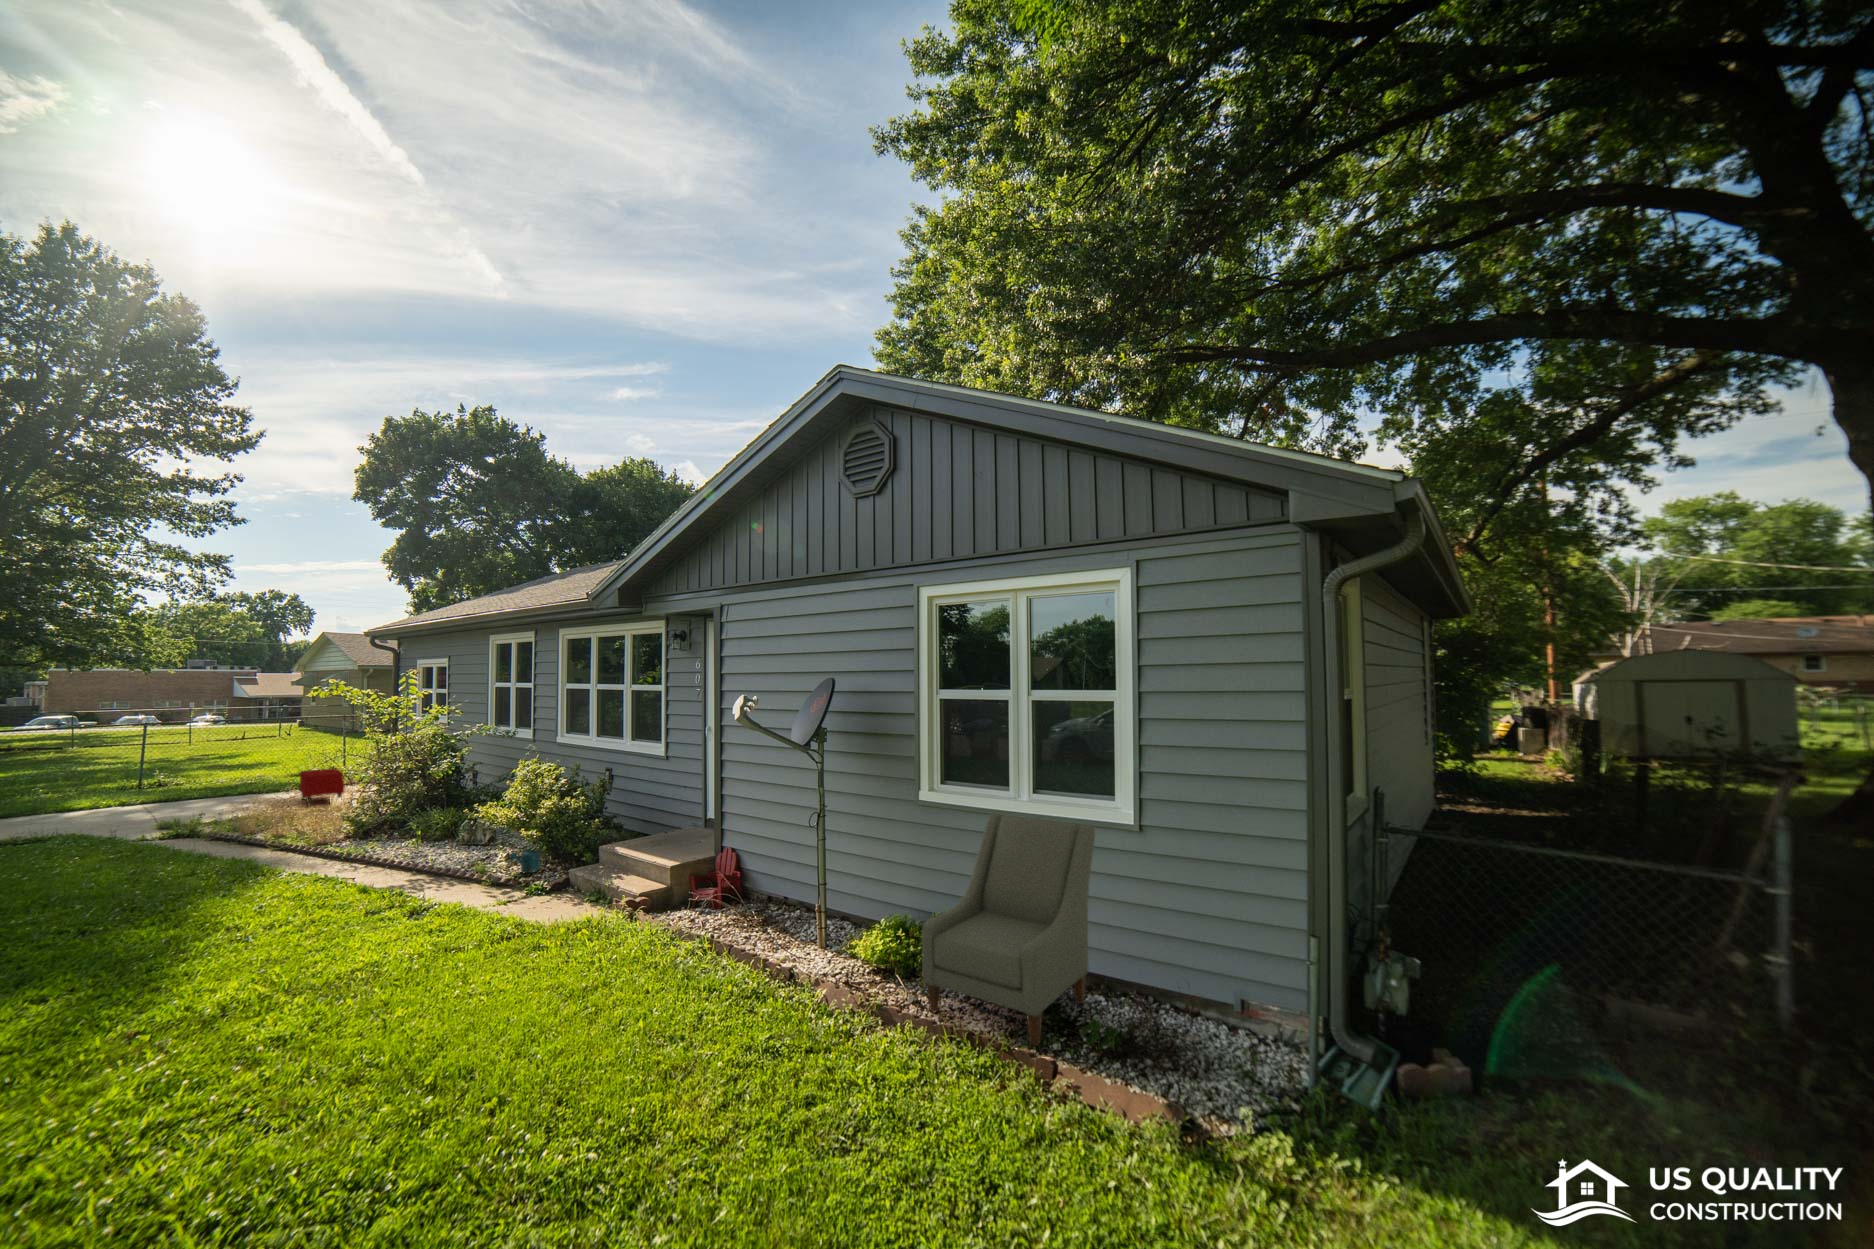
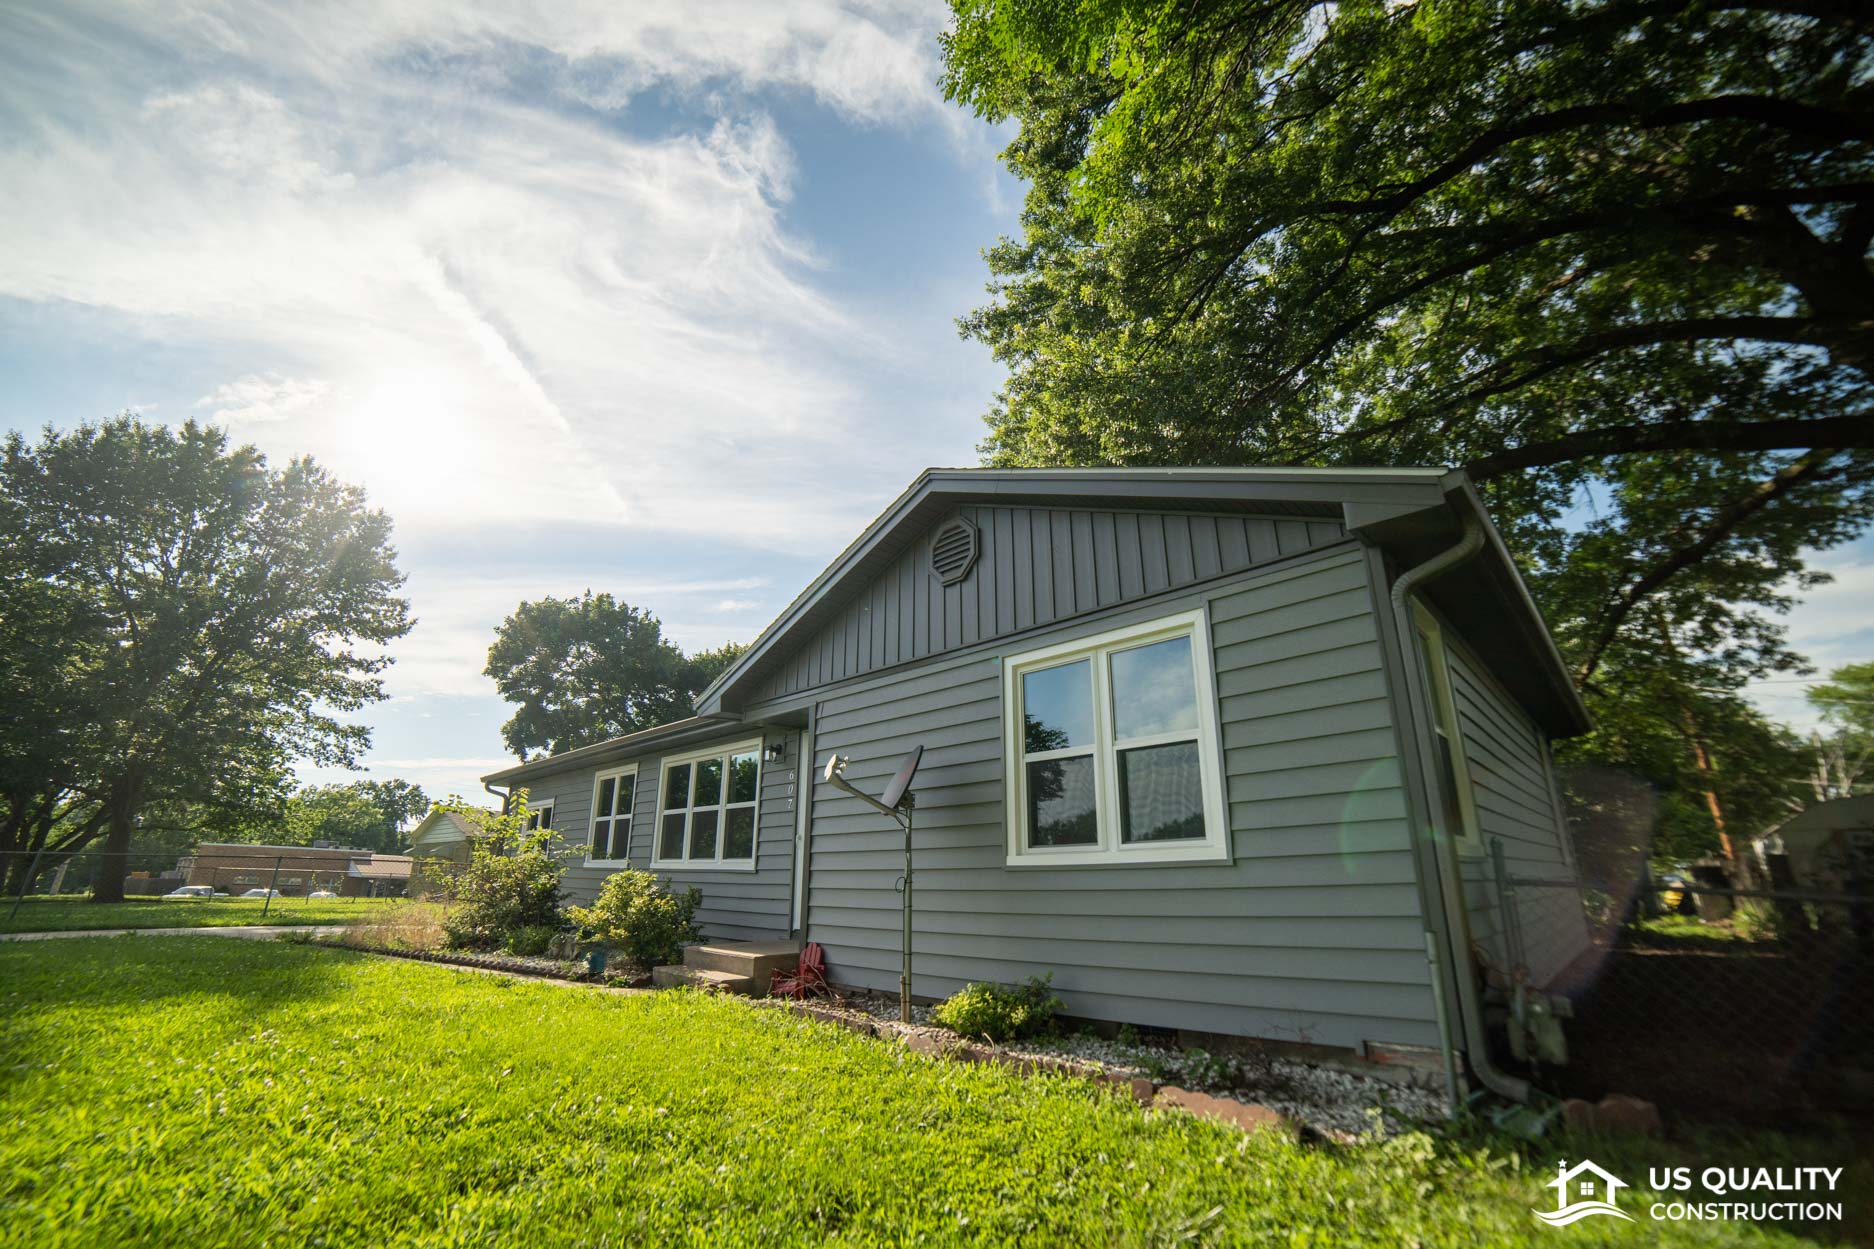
bench: present [299,768,344,806] -> none [399,896,441,930]
chair: present [922,813,1095,1046] -> none [945,883,1100,1094]

